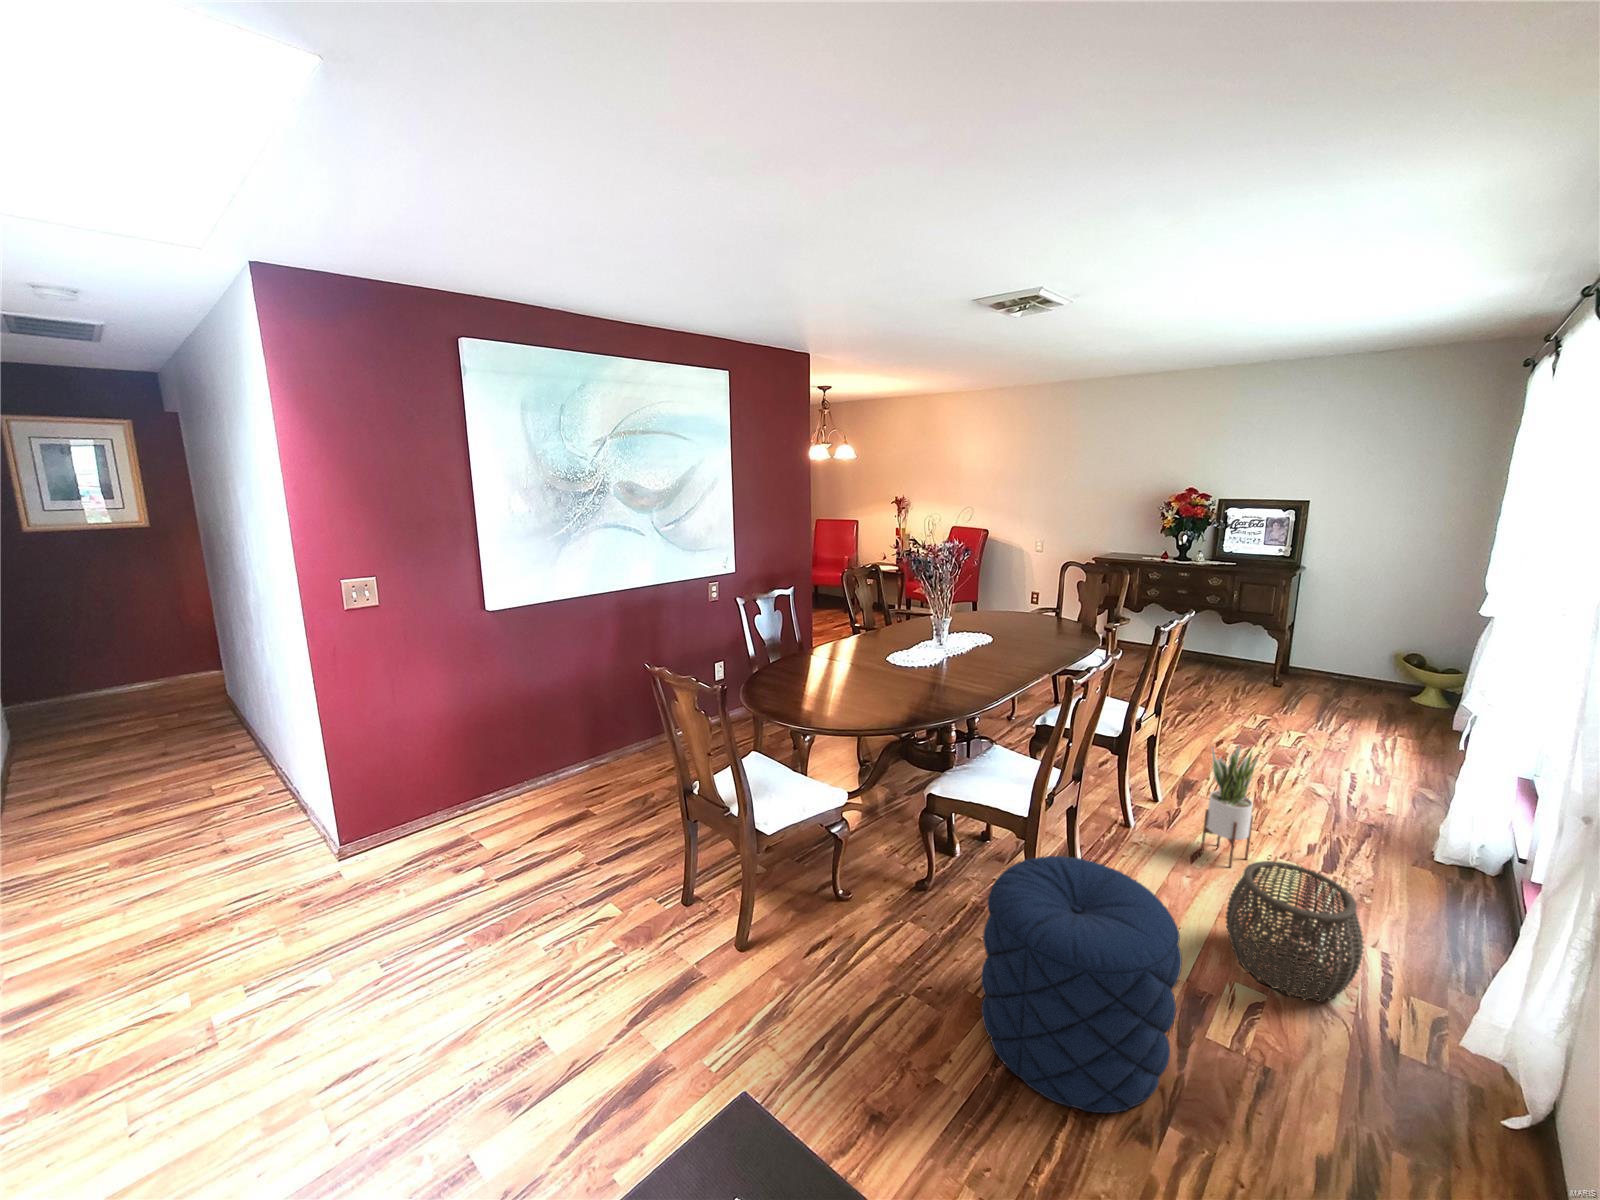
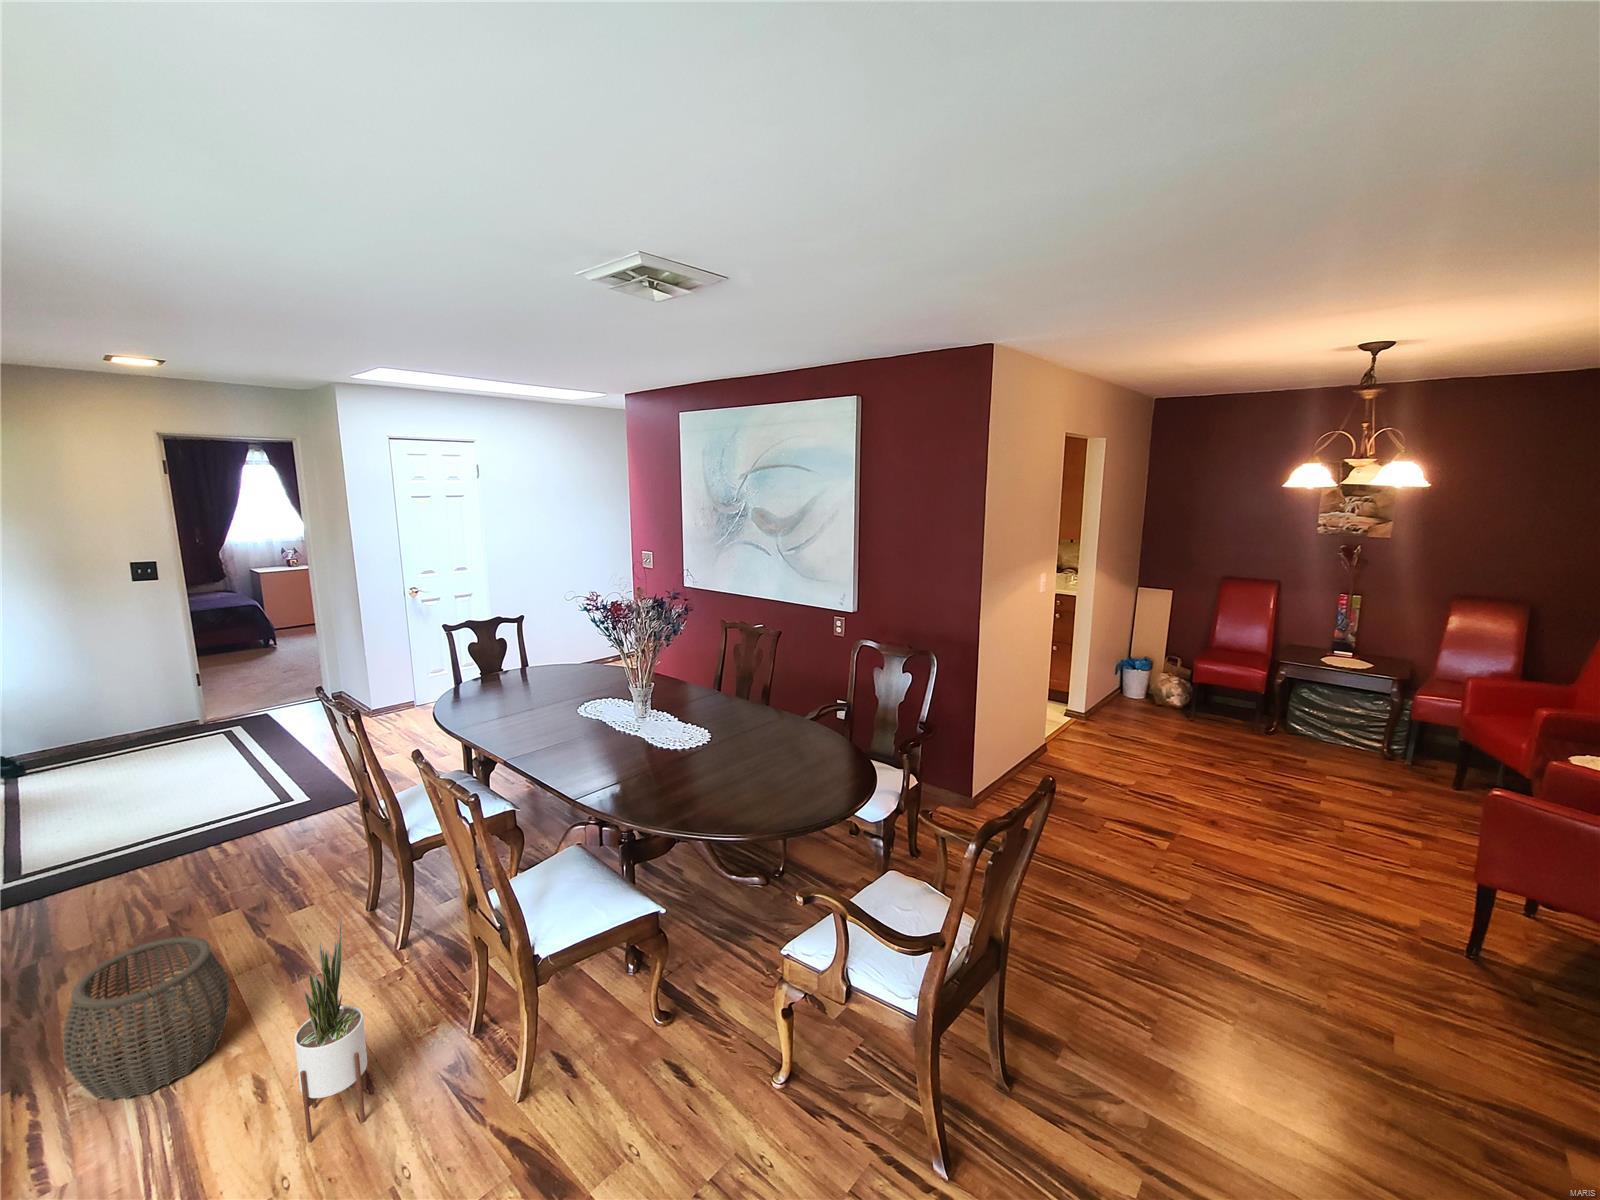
pouf: present [981,856,1182,1113] -> none [174,777,340,937]

